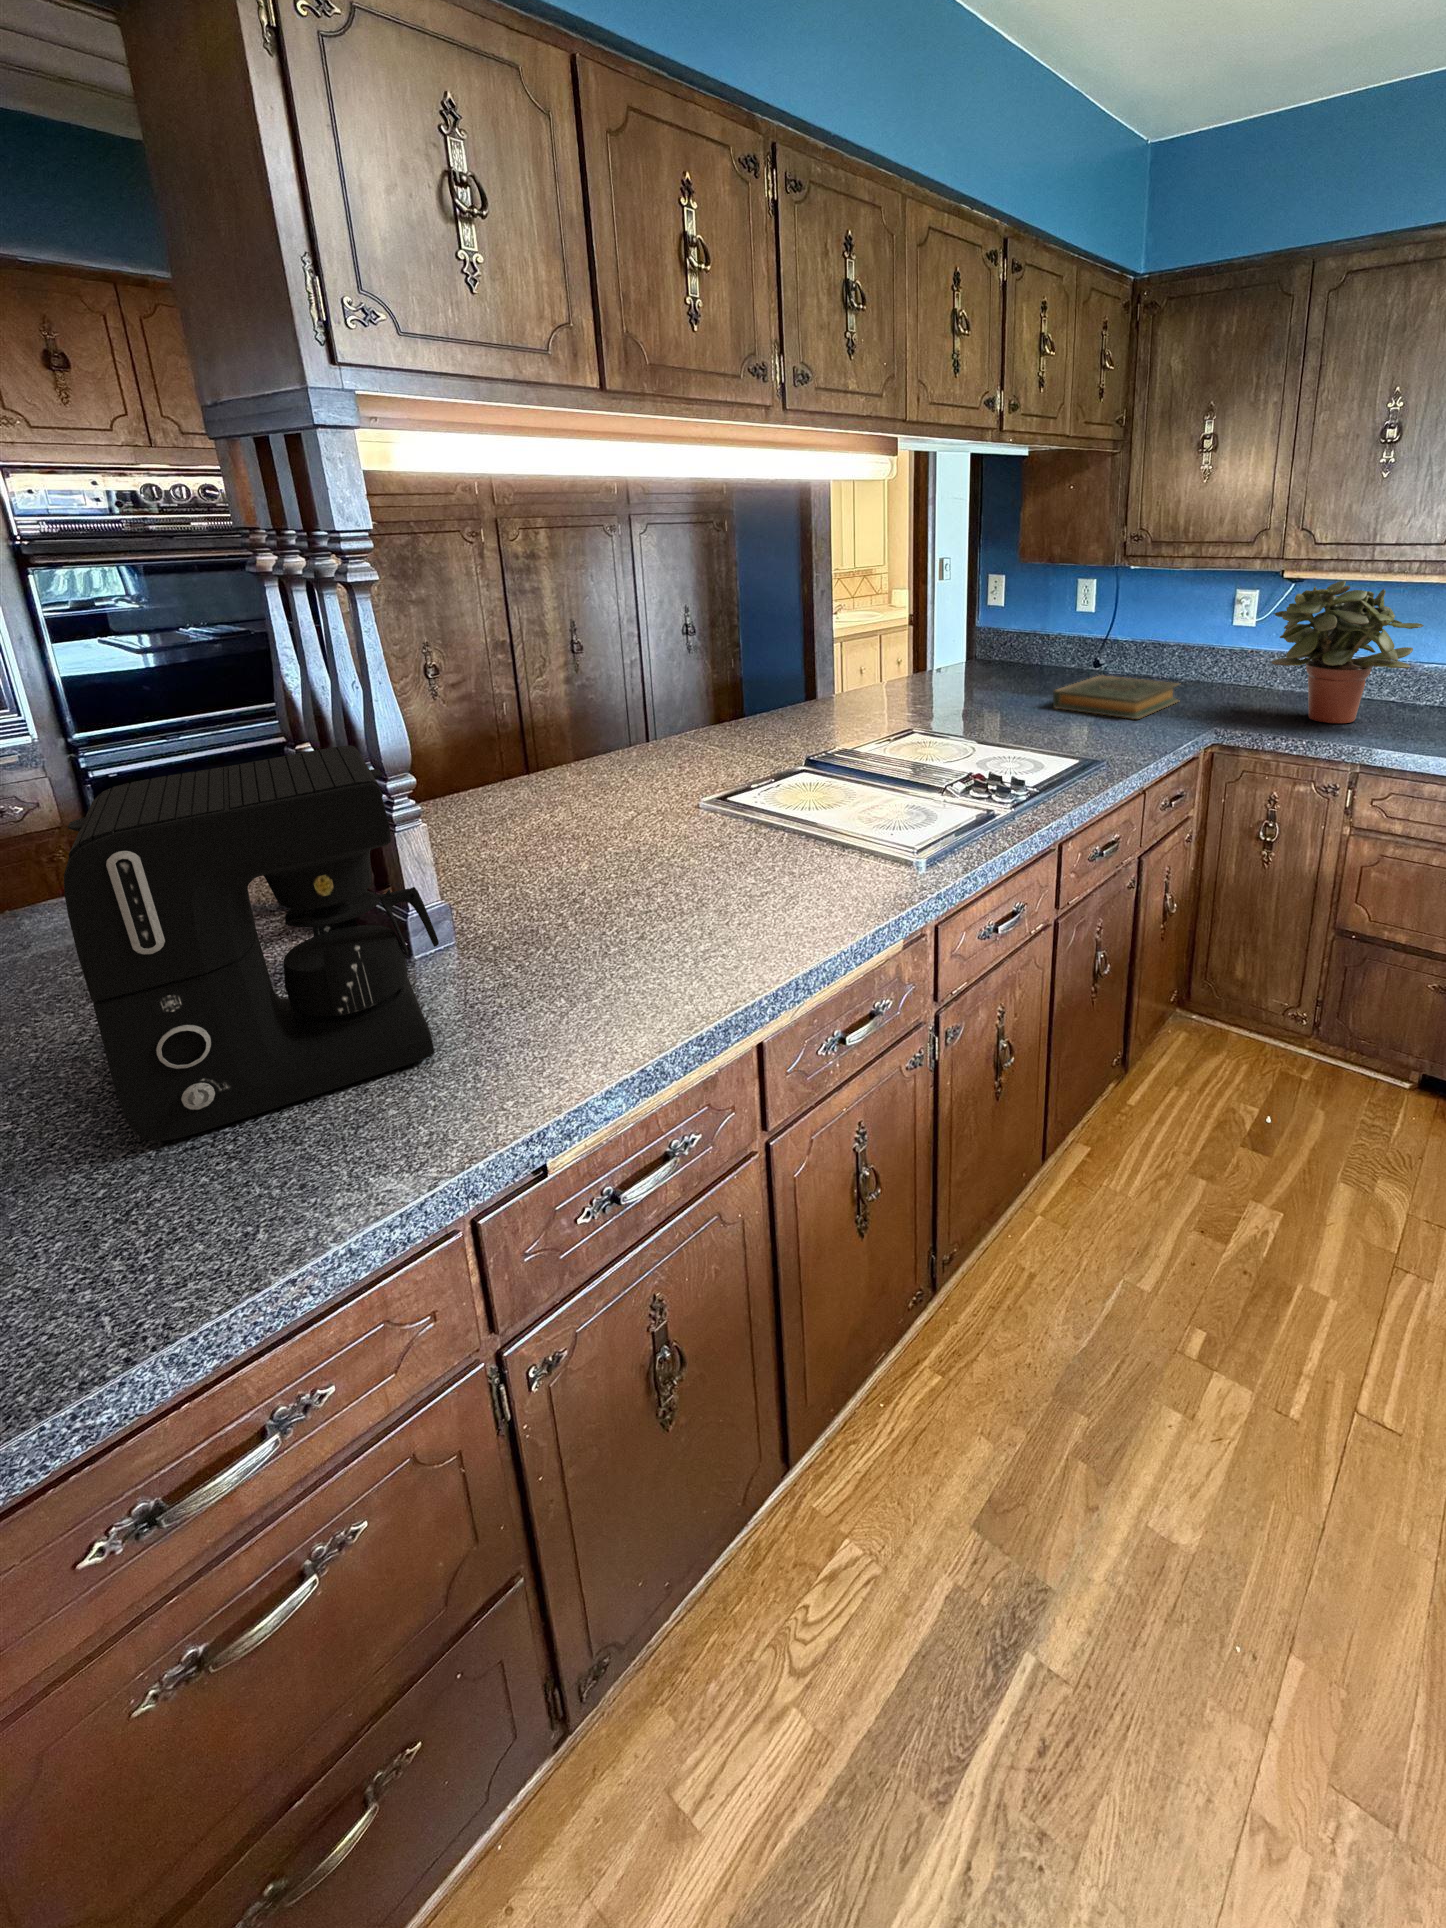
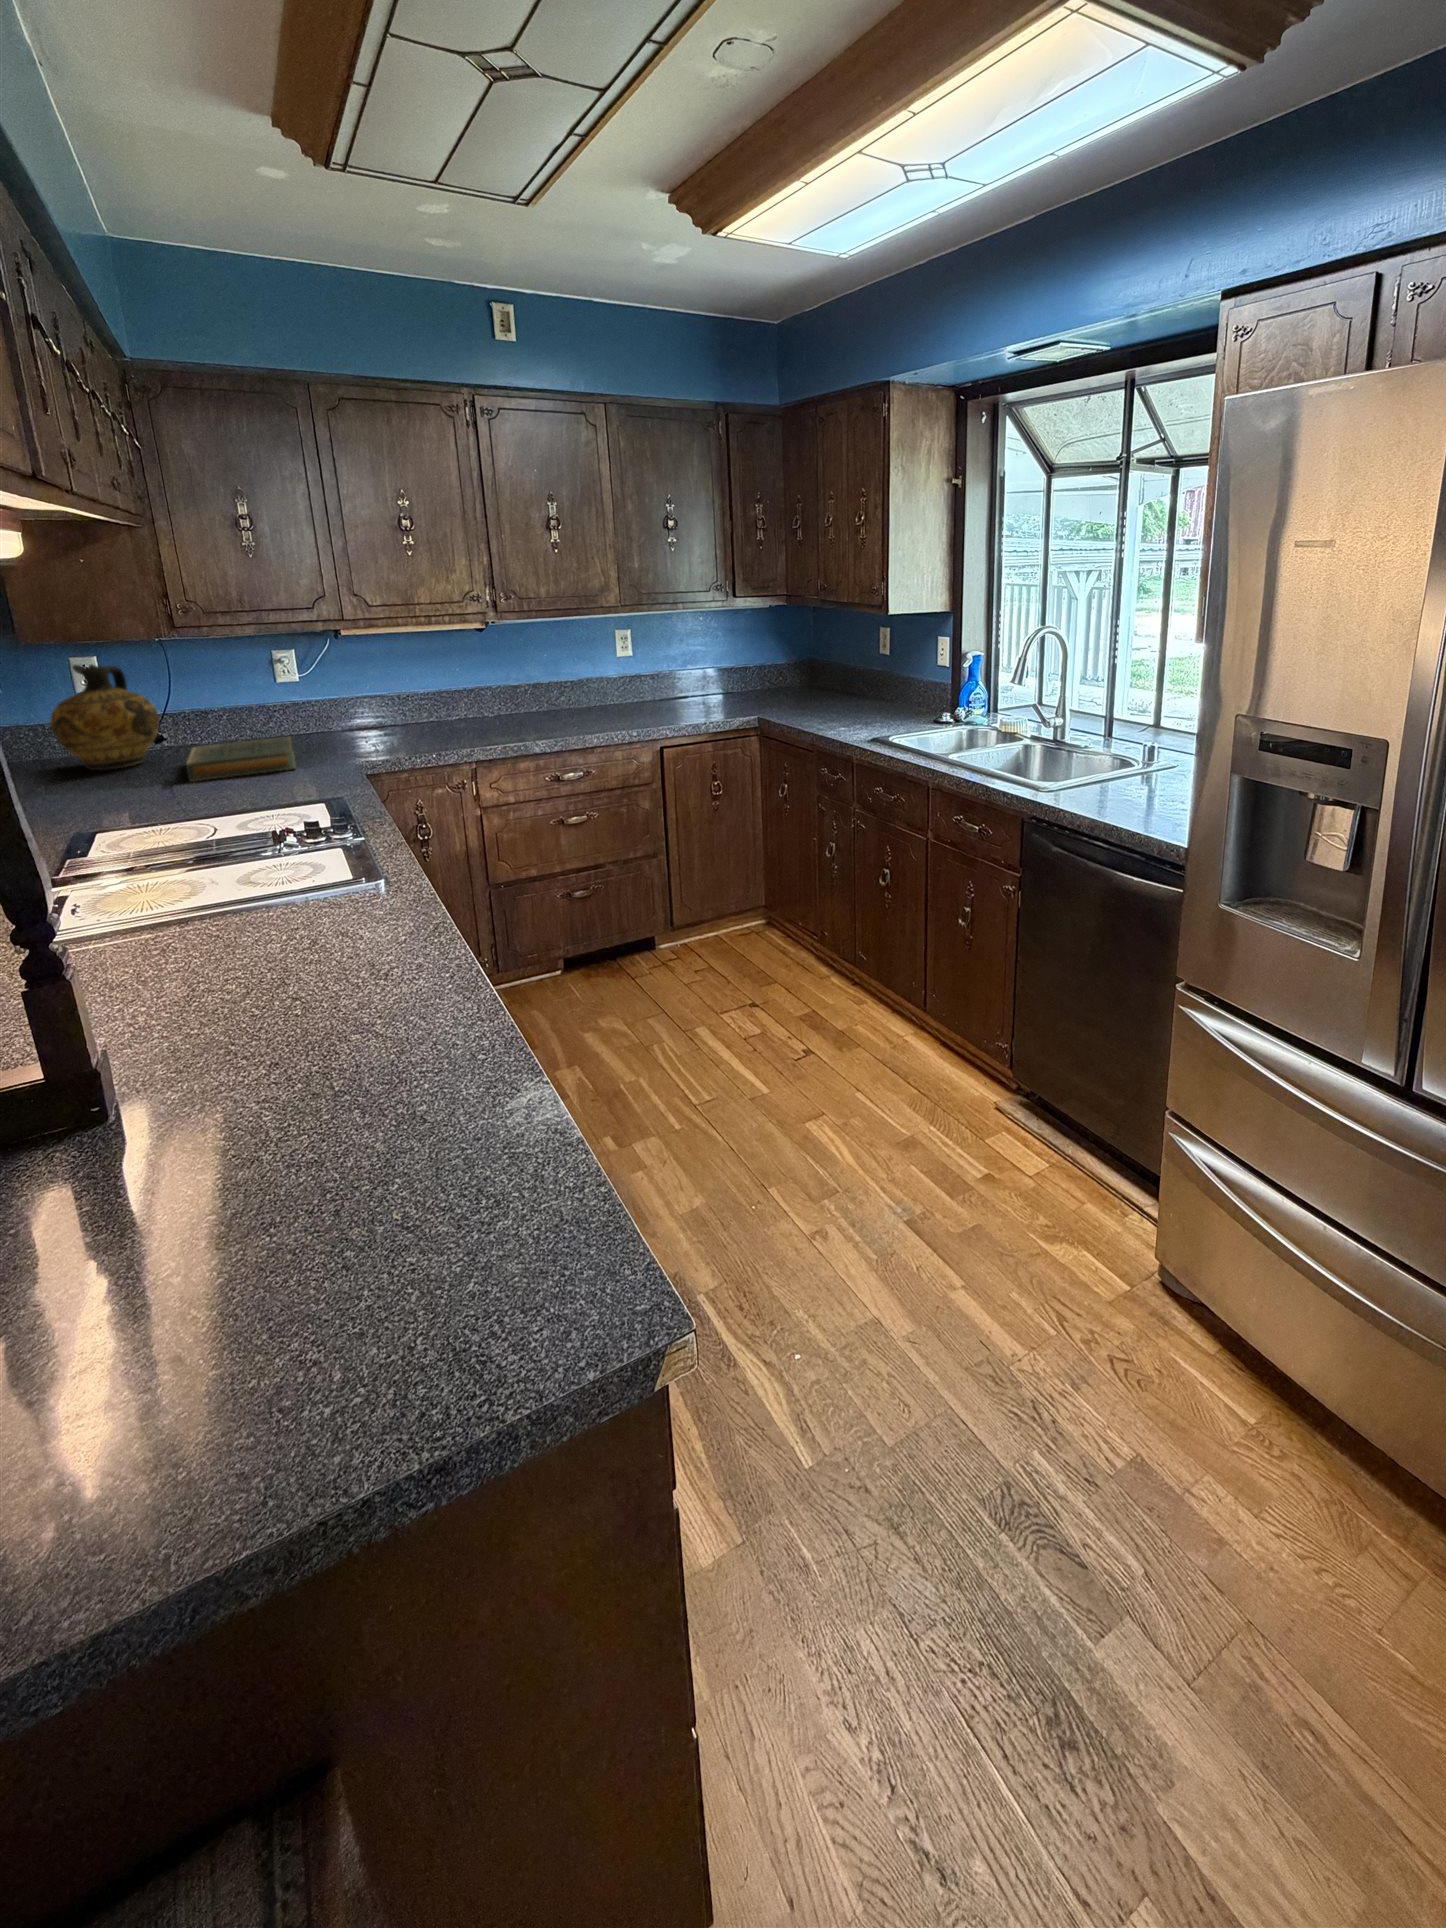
potted plant: present [1271,581,1424,723] -> none [362,632,476,741]
ceramic jug: none [1019,583,1098,681] -> present [50,664,159,770]
coffee maker: present [64,745,439,1141] -> none [48,803,396,1203]

